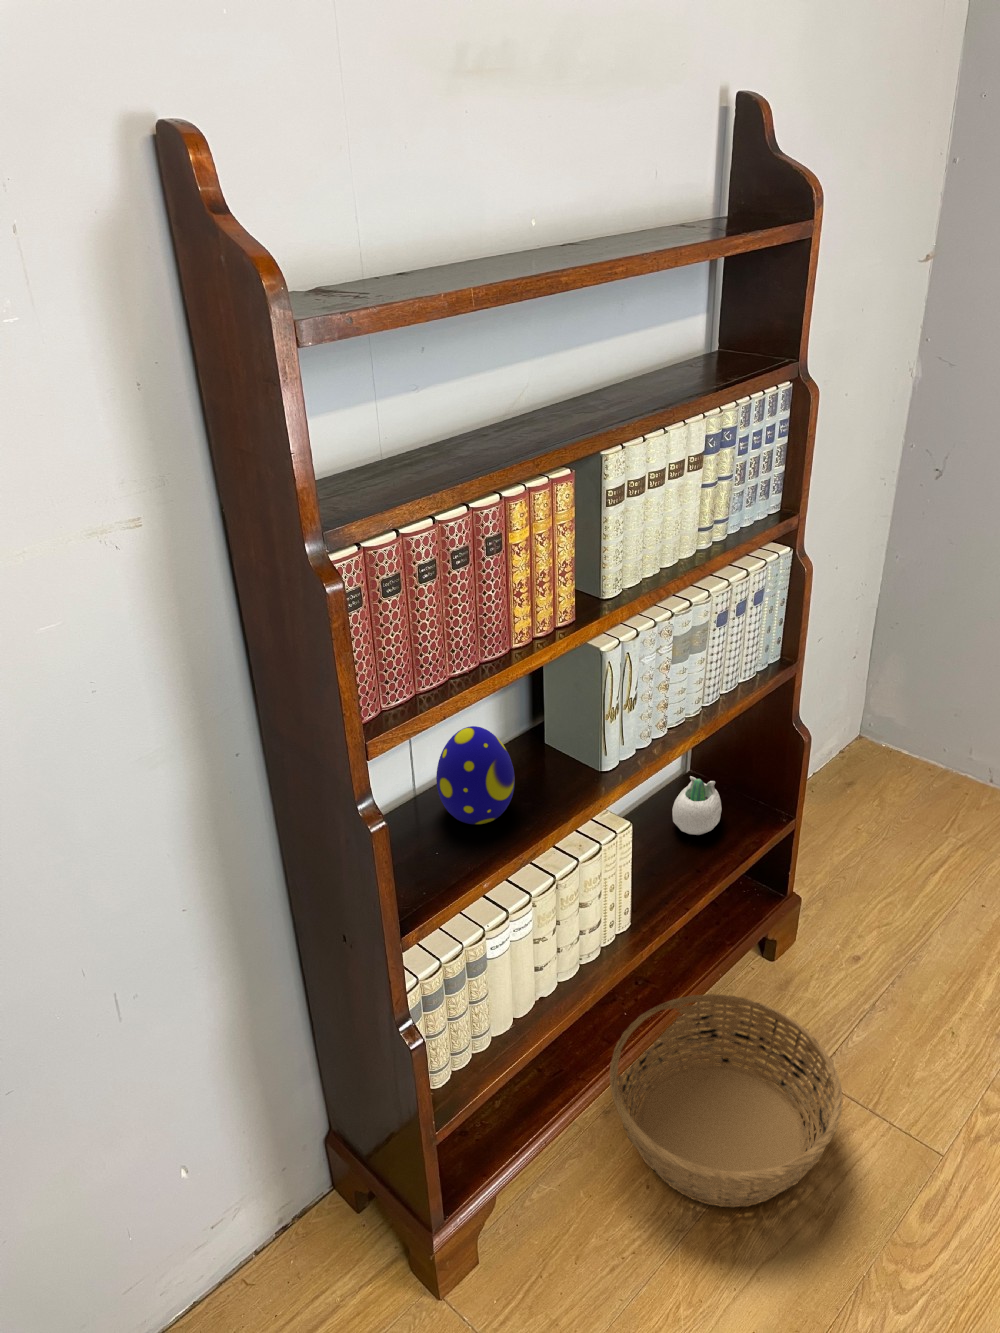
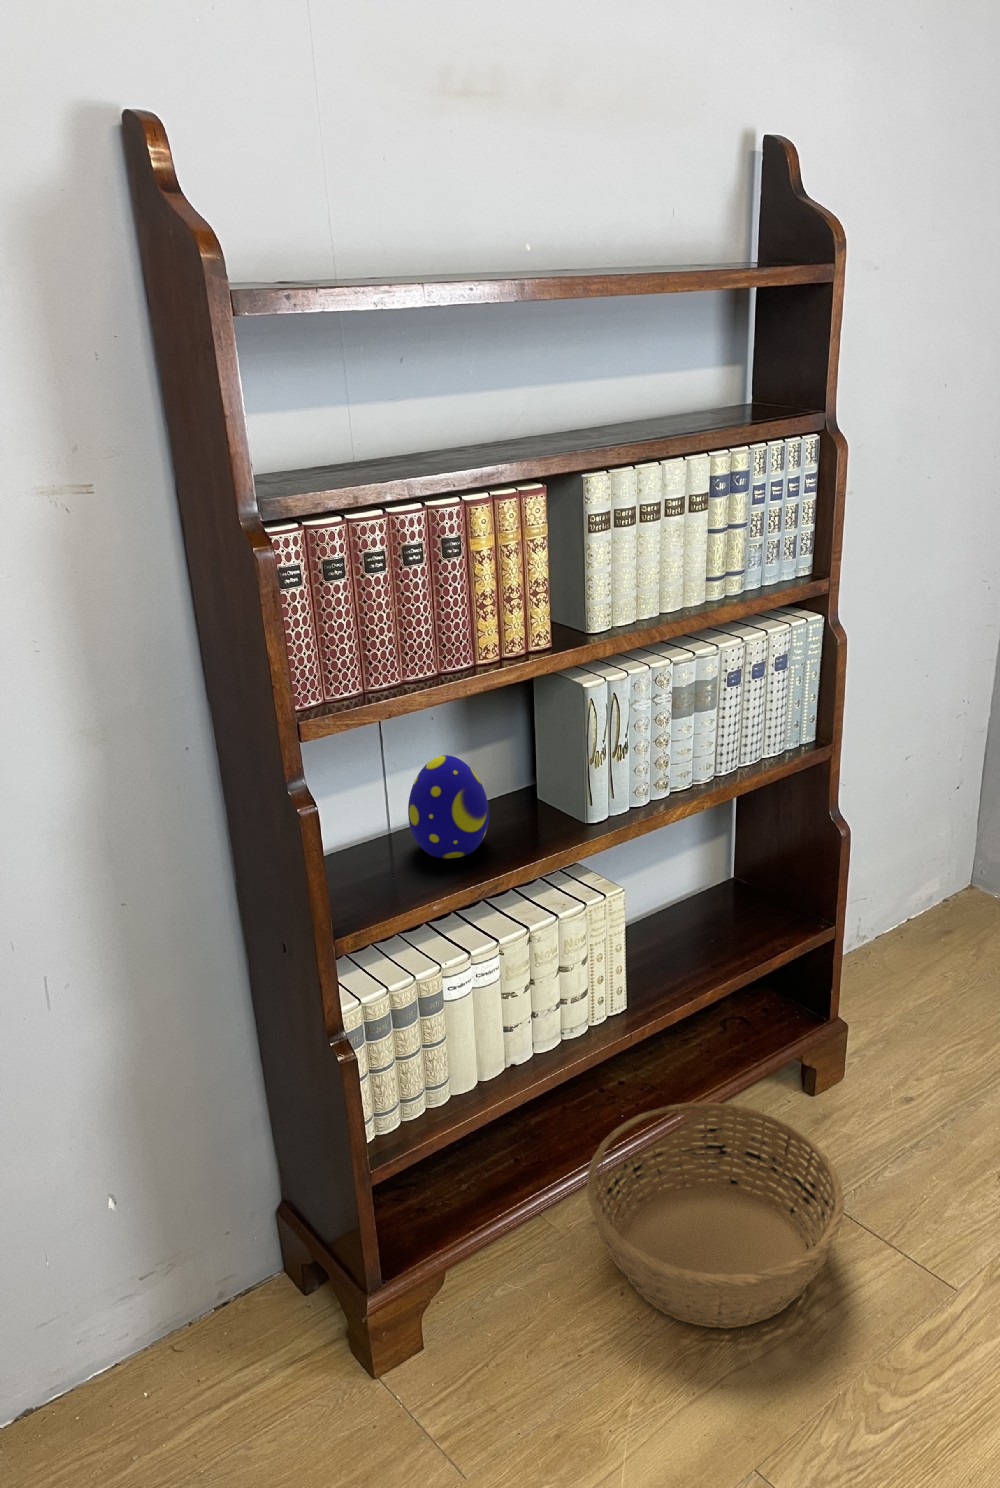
succulent planter: present [672,776,722,835] -> none [700,871,756,934]

